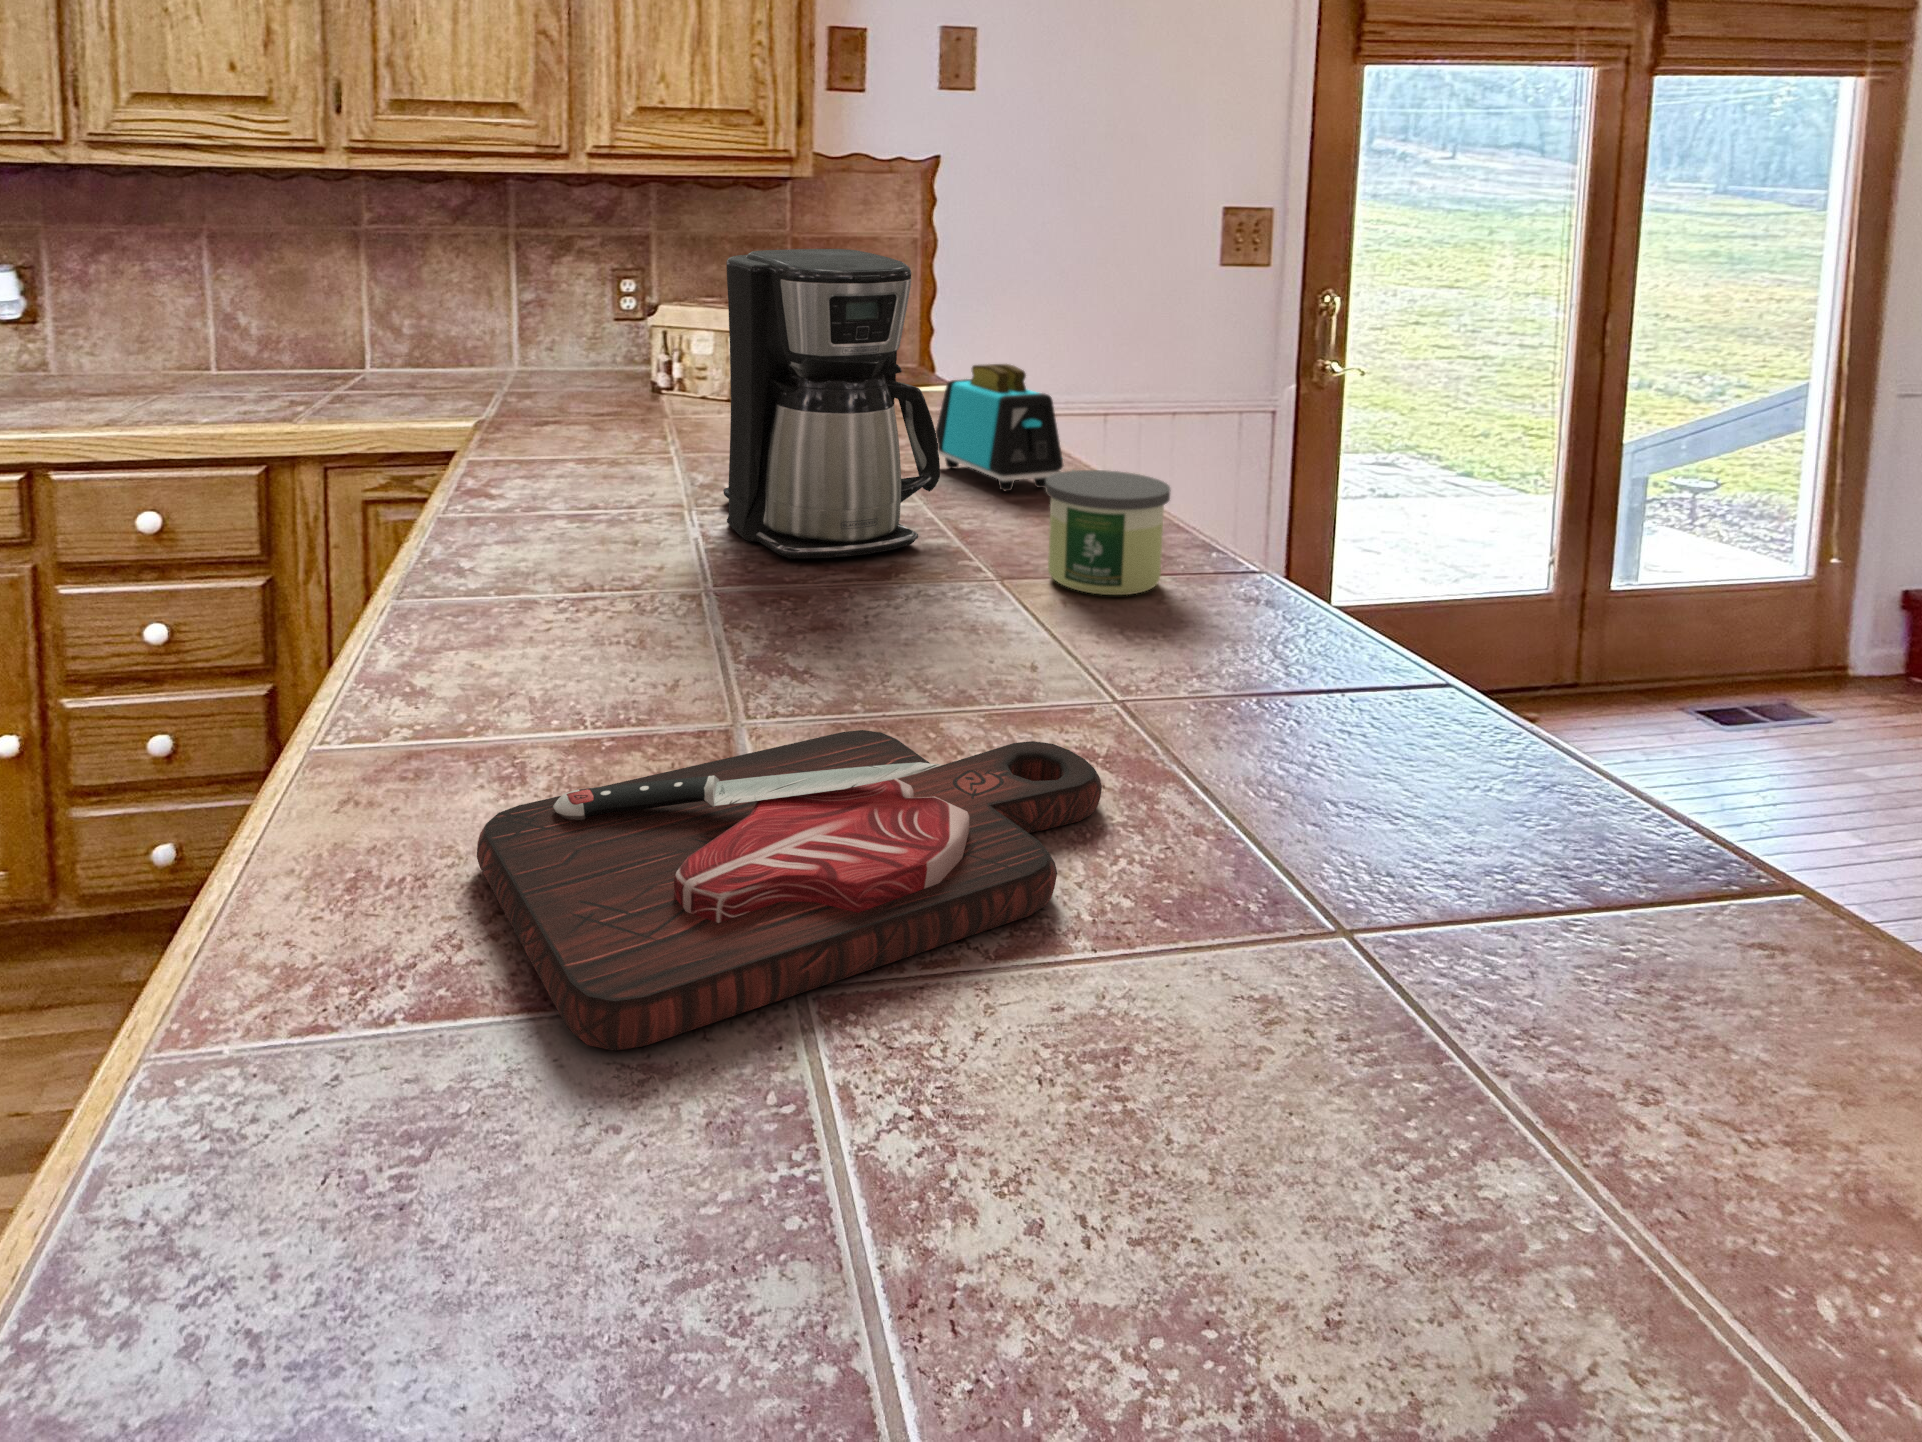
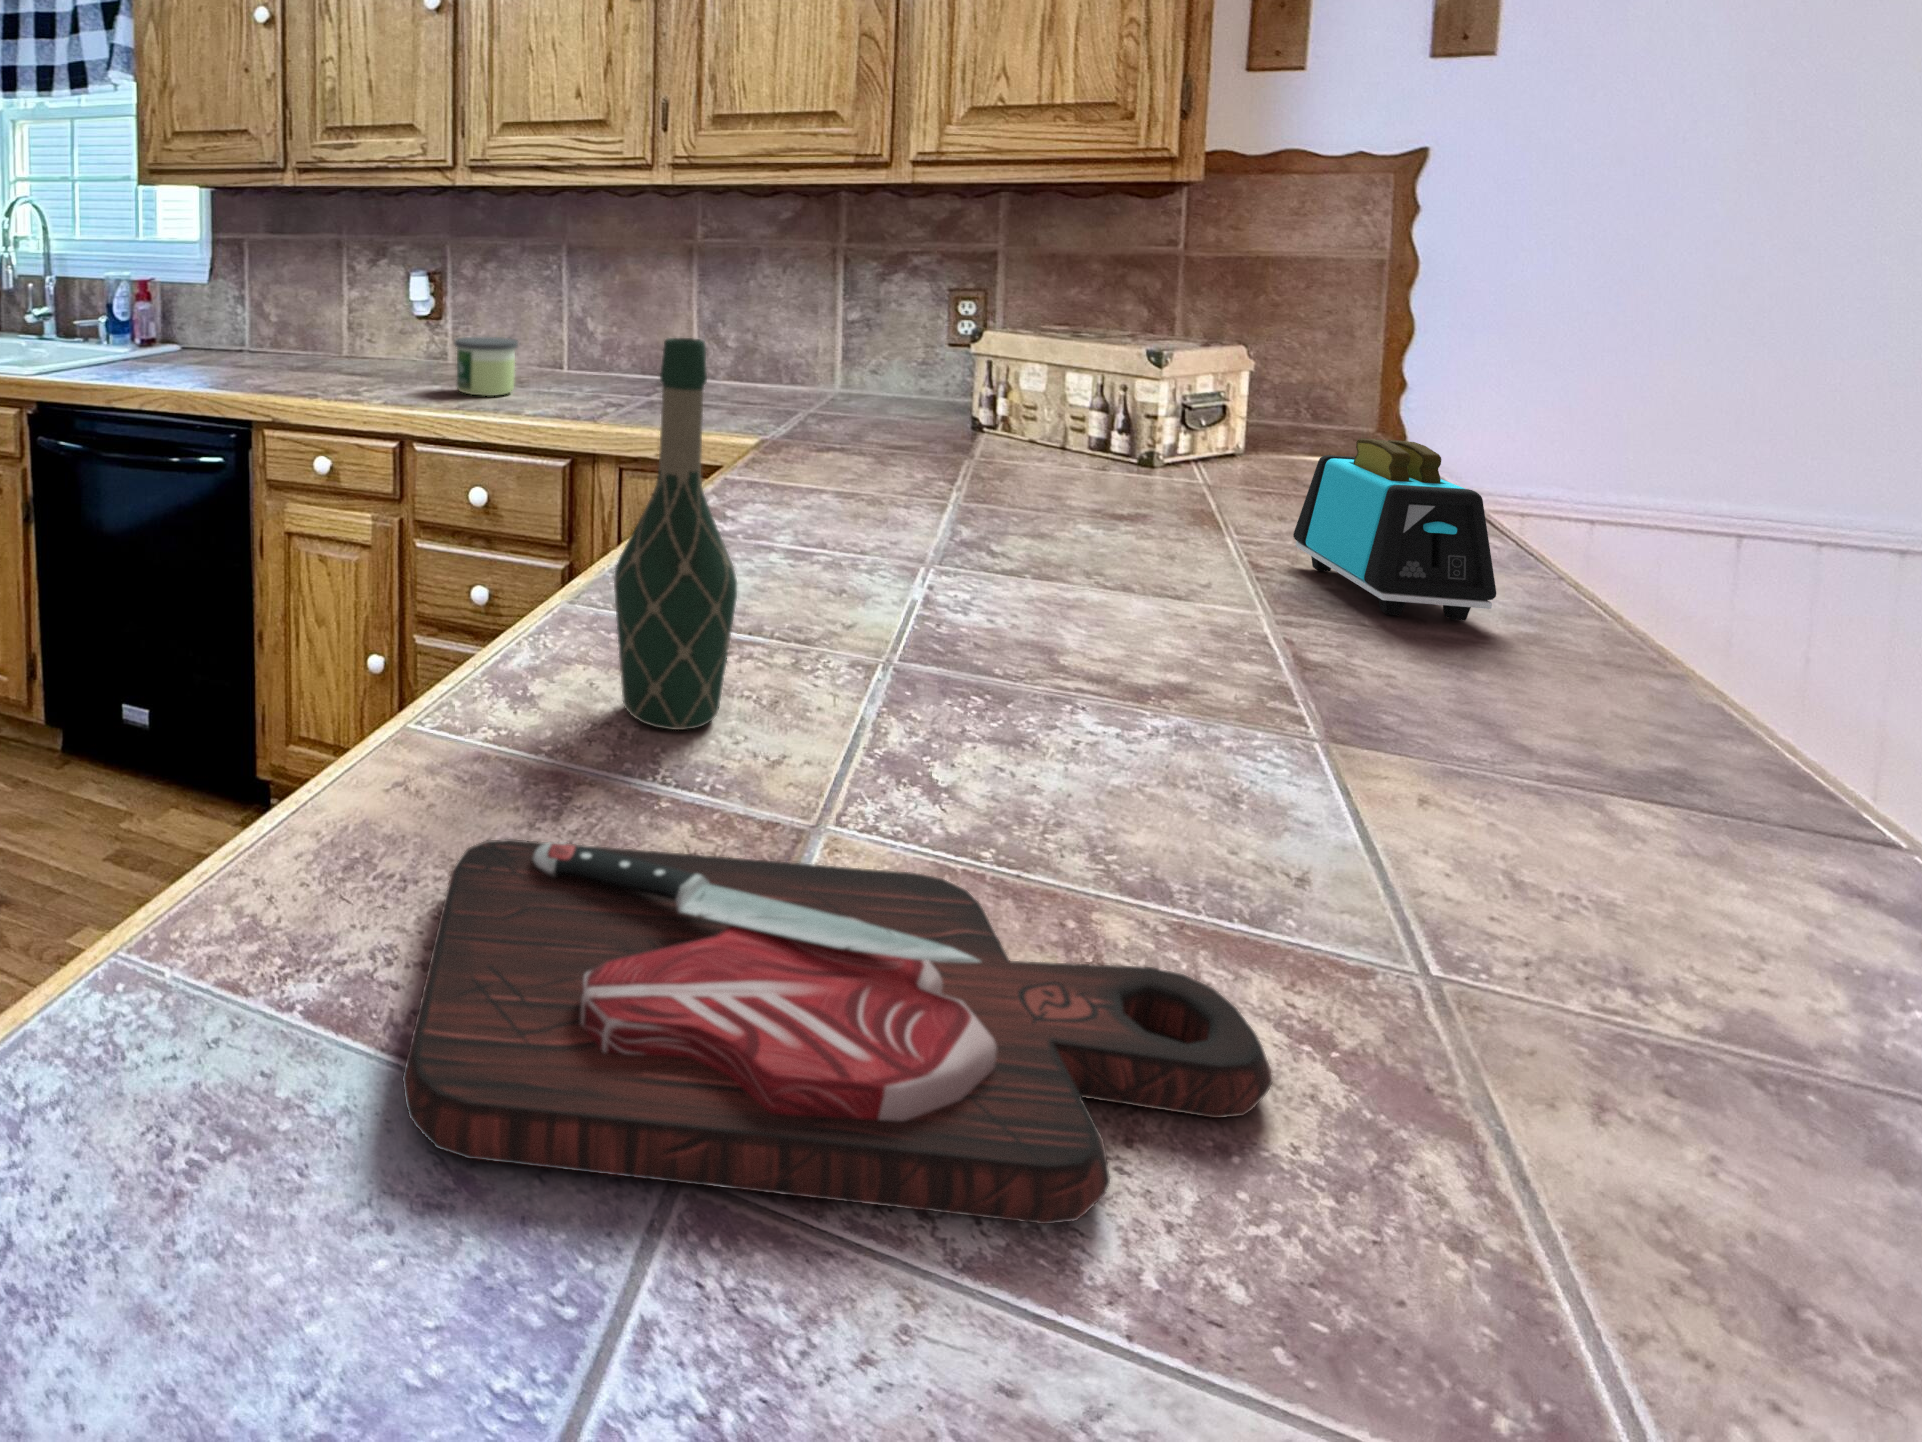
coffee maker: present [723,249,940,559] -> none [960,275,1251,659]
wine bottle: none [502,321,619,689] -> present [614,338,737,730]
candle: present [1045,470,1171,595] -> present [455,337,518,396]

